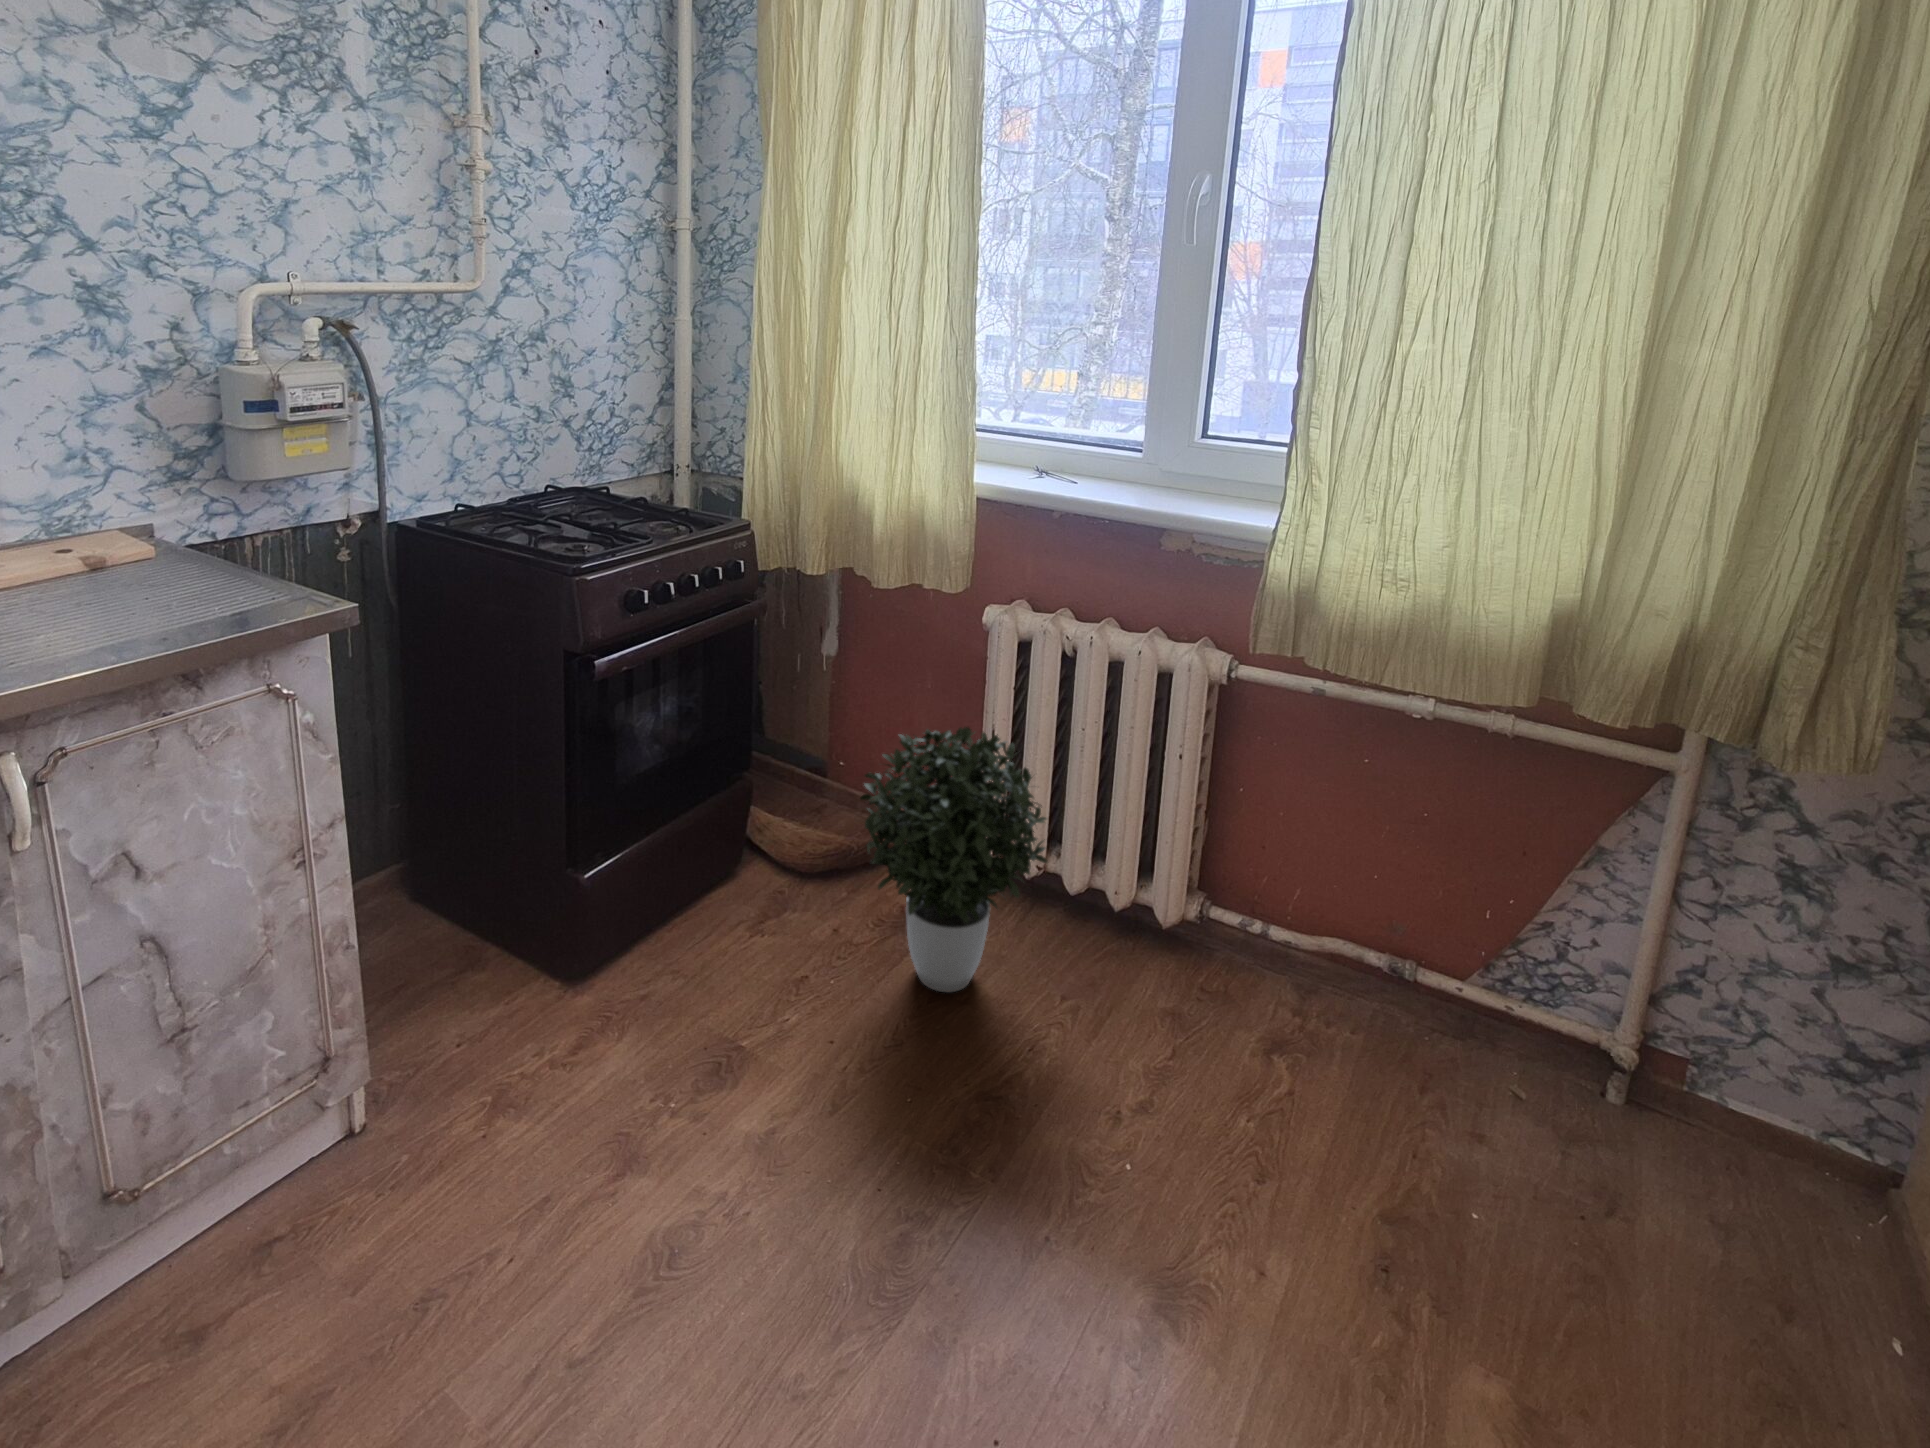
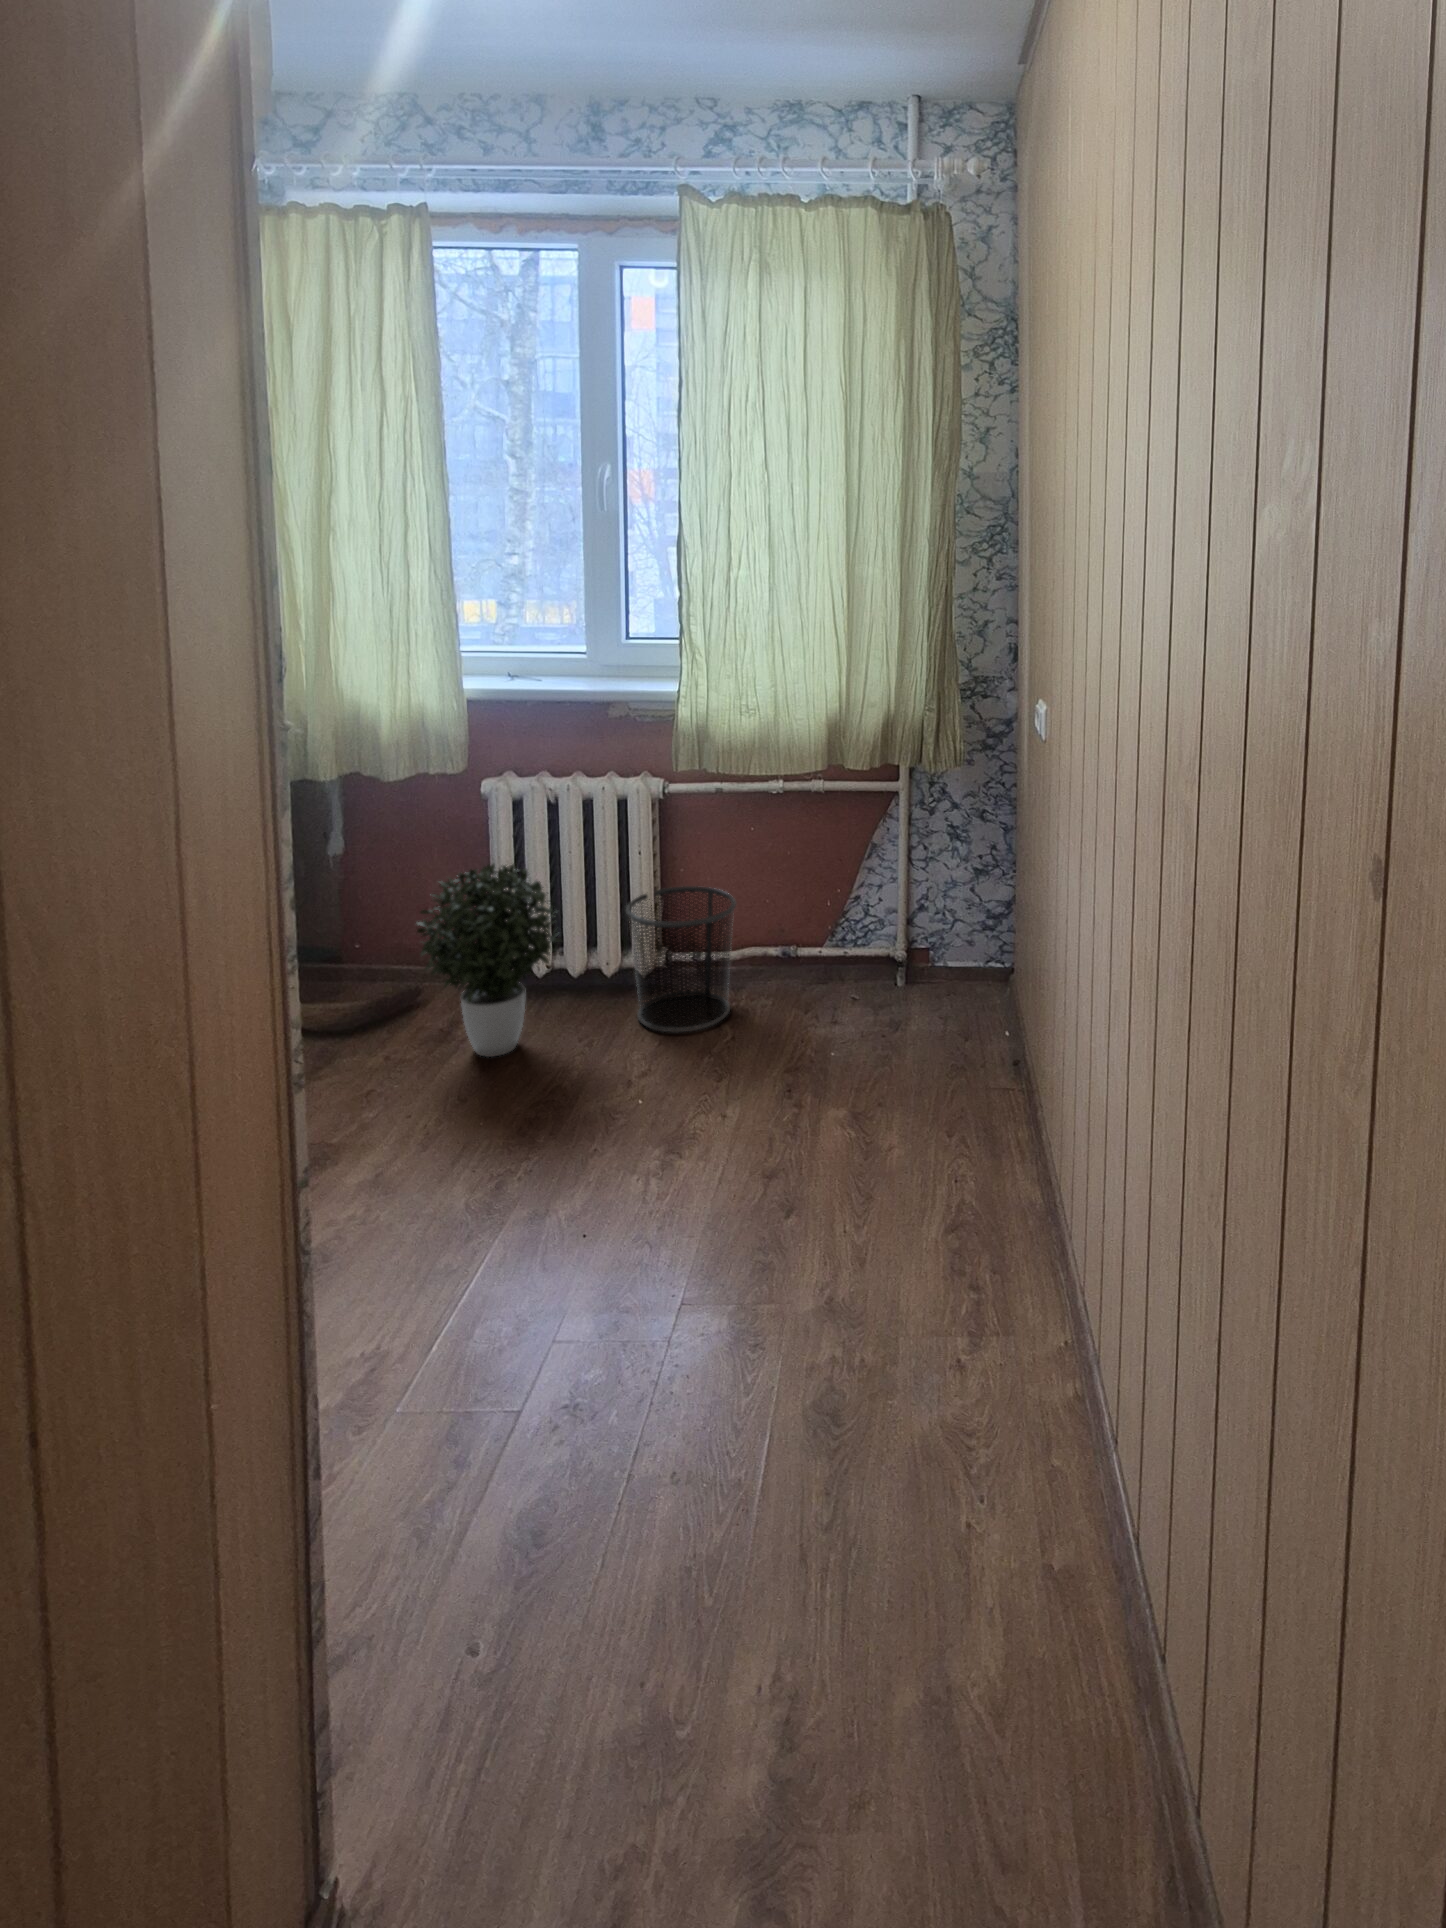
waste bin: none [1143,814,1325,1060] -> present [626,886,736,1032]

